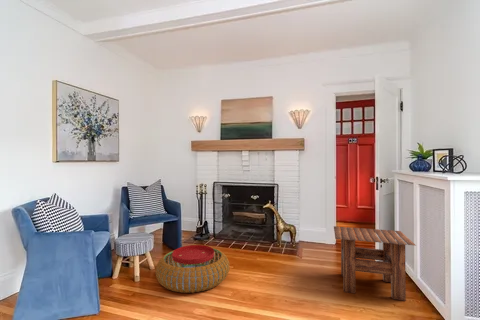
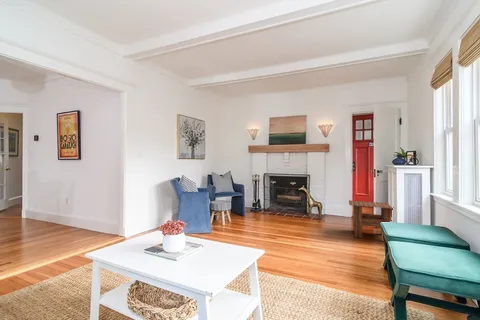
pouf: present [156,245,229,293] -> none [239,210,282,234]

